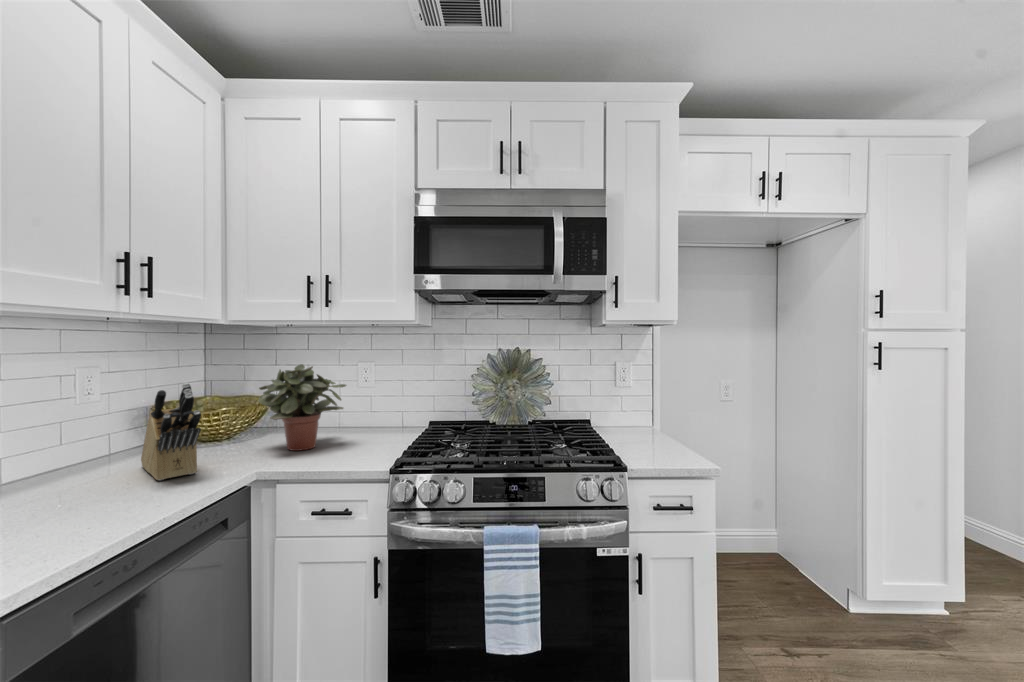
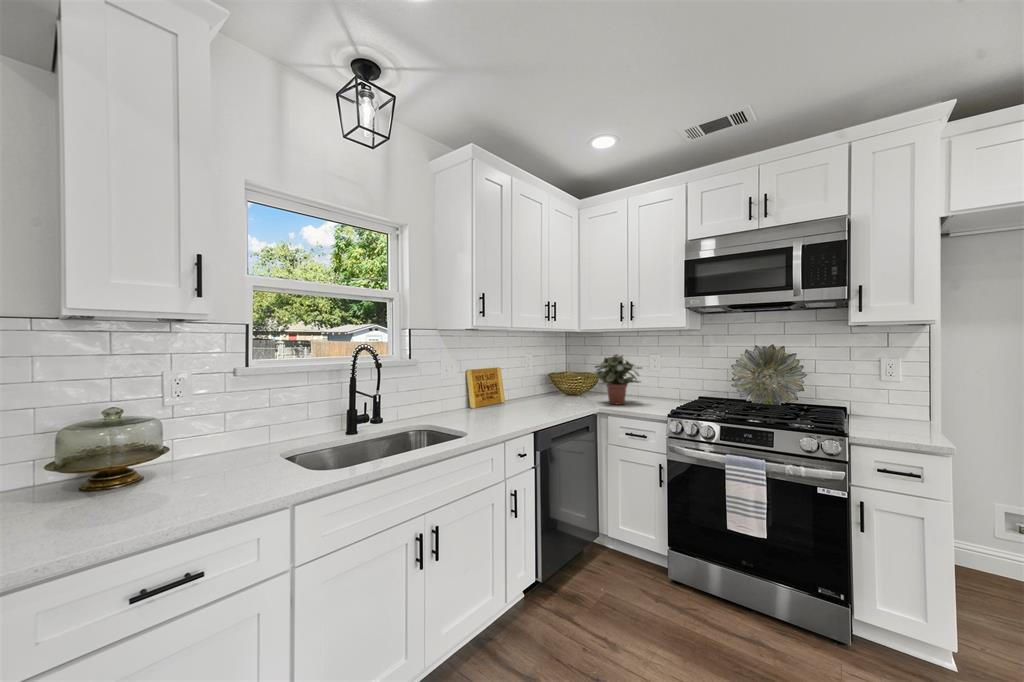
knife block: present [141,383,201,480] -> none [543,361,571,408]

